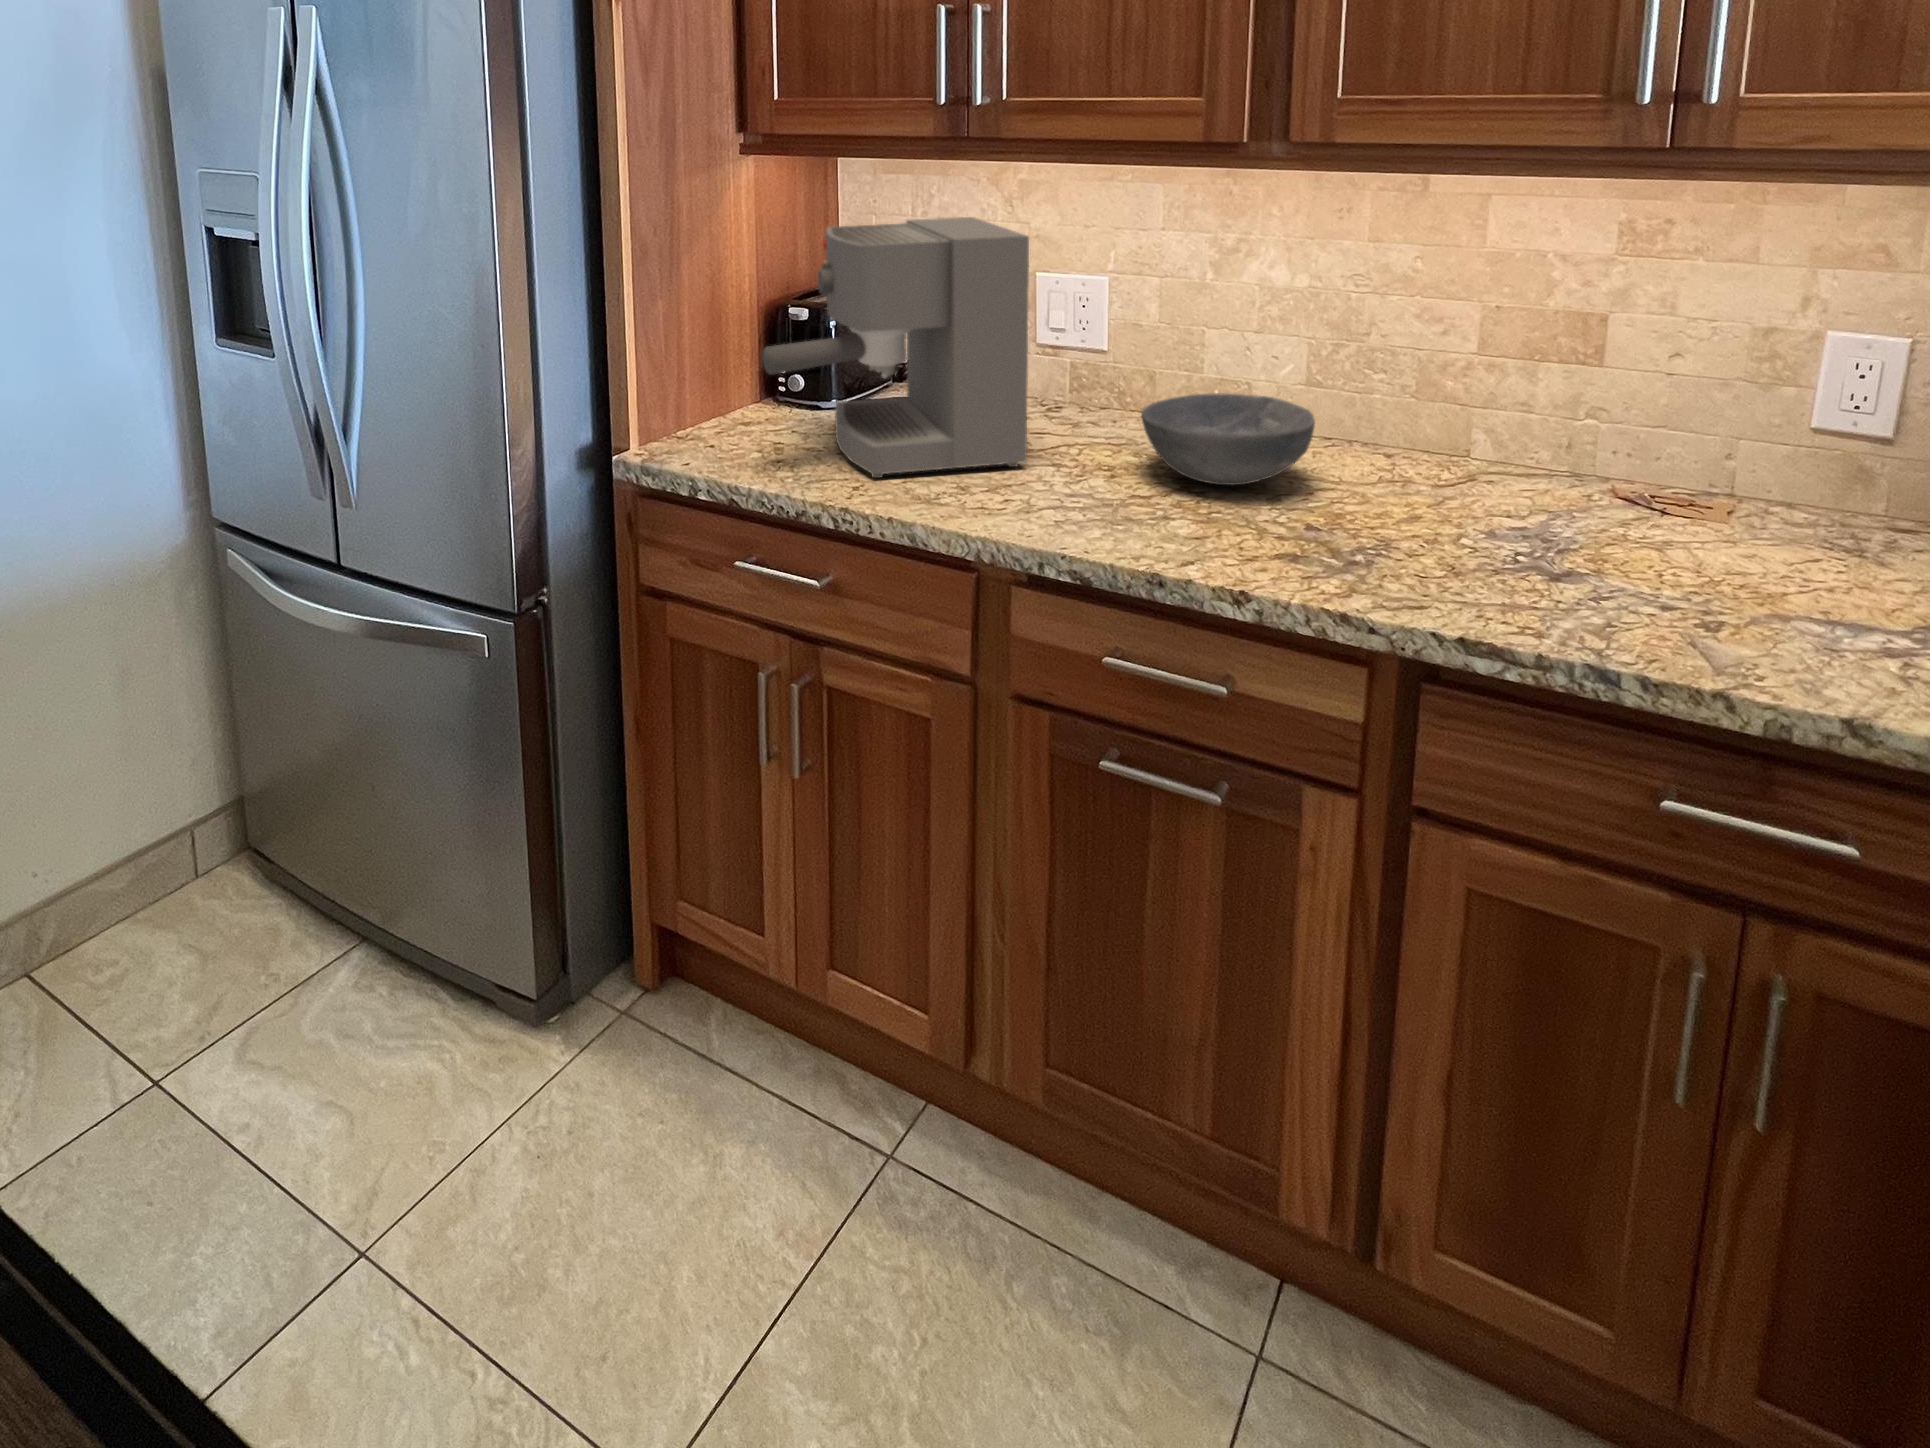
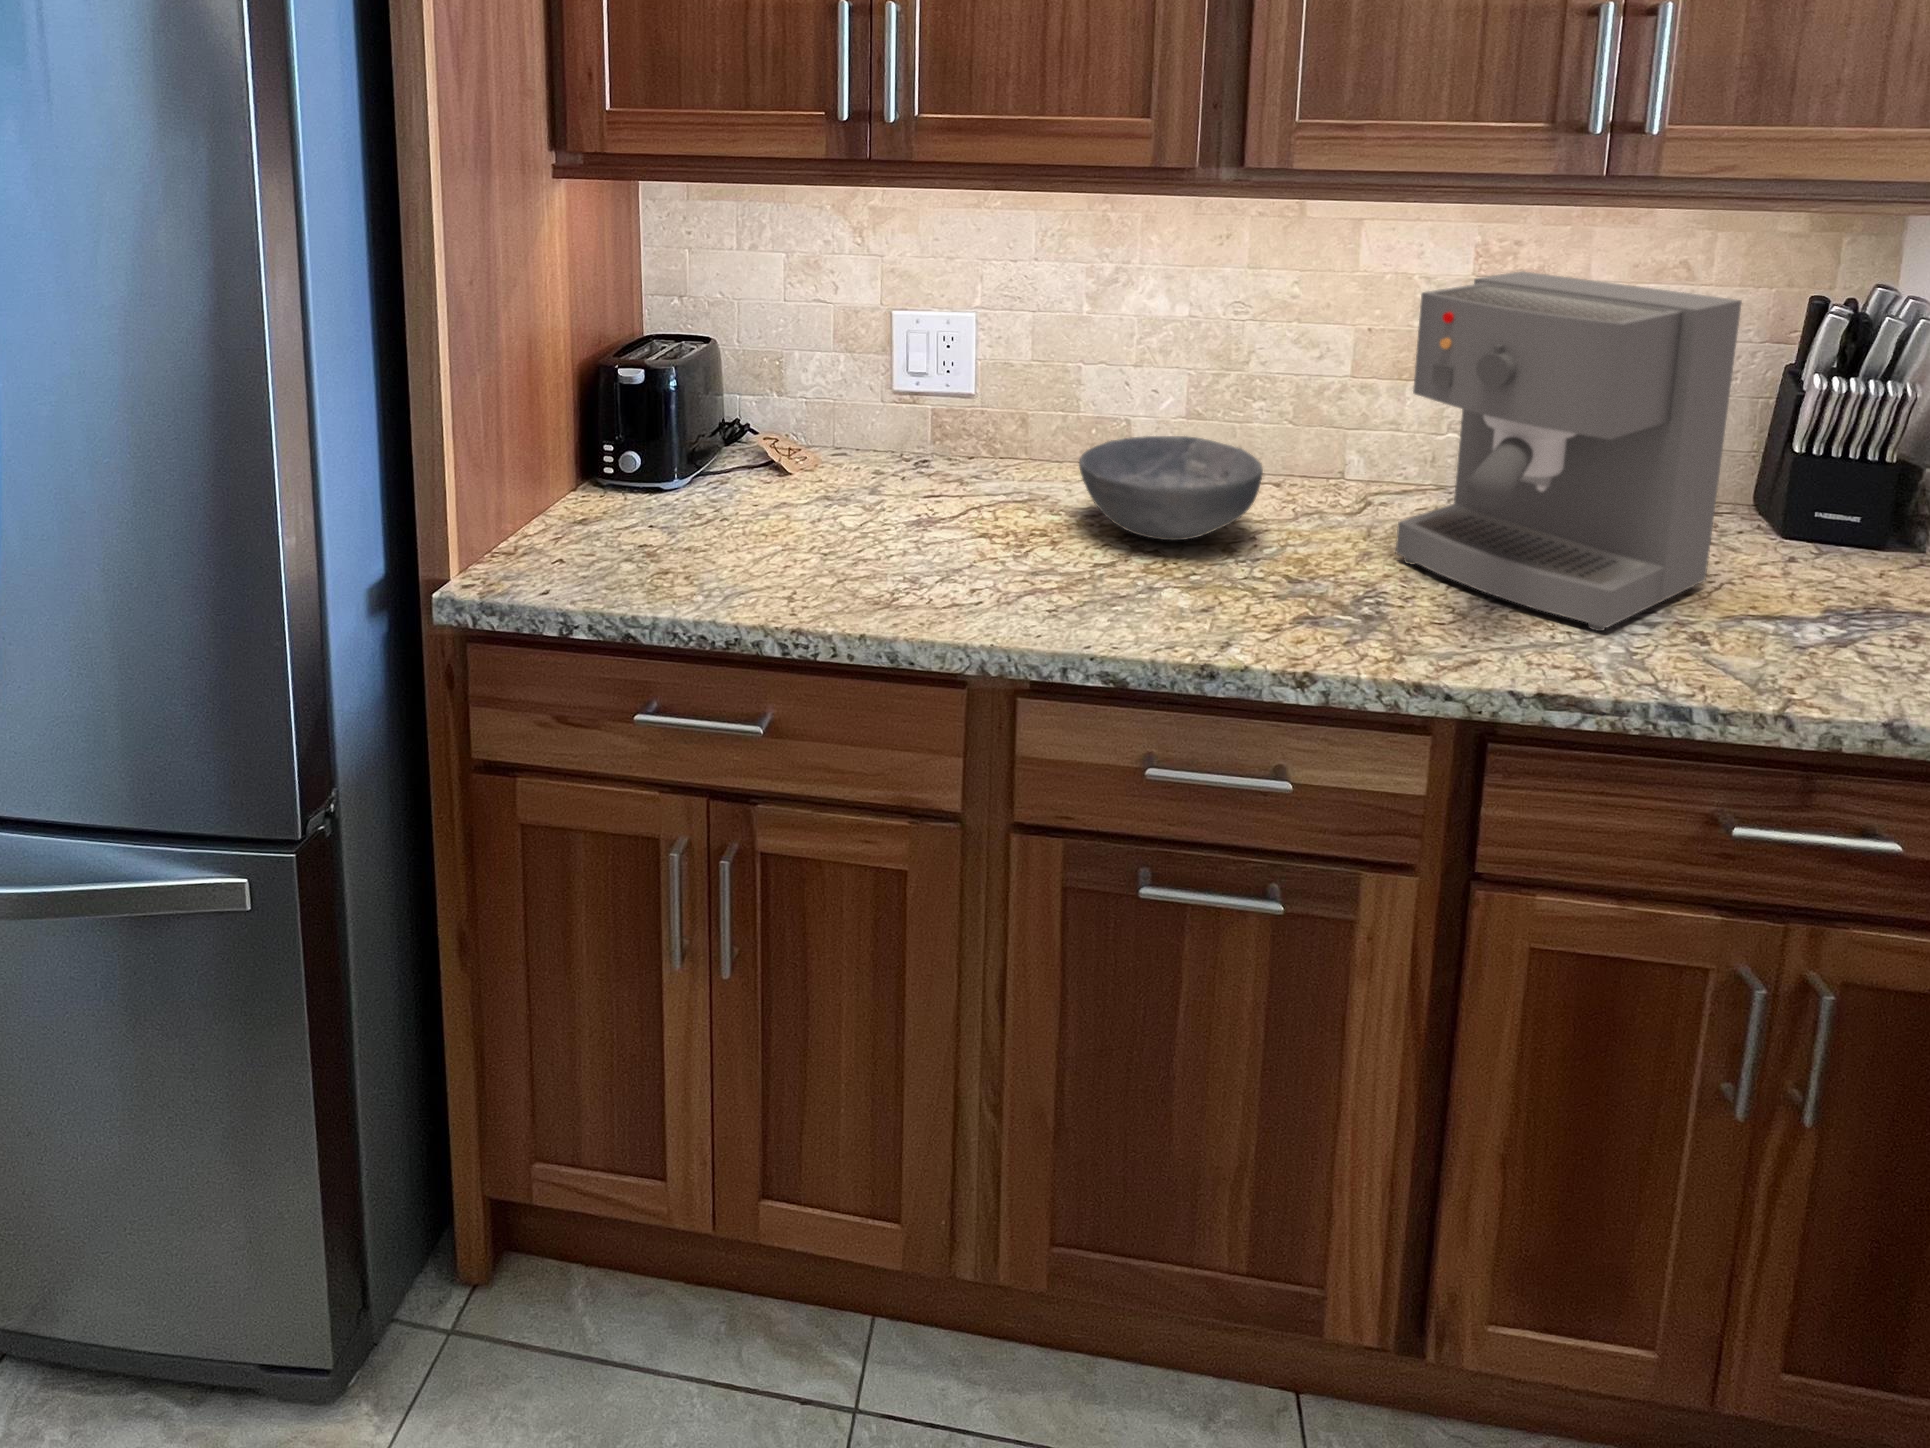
coffee maker: present [762,217,1029,478] -> present [1396,271,1742,631]

